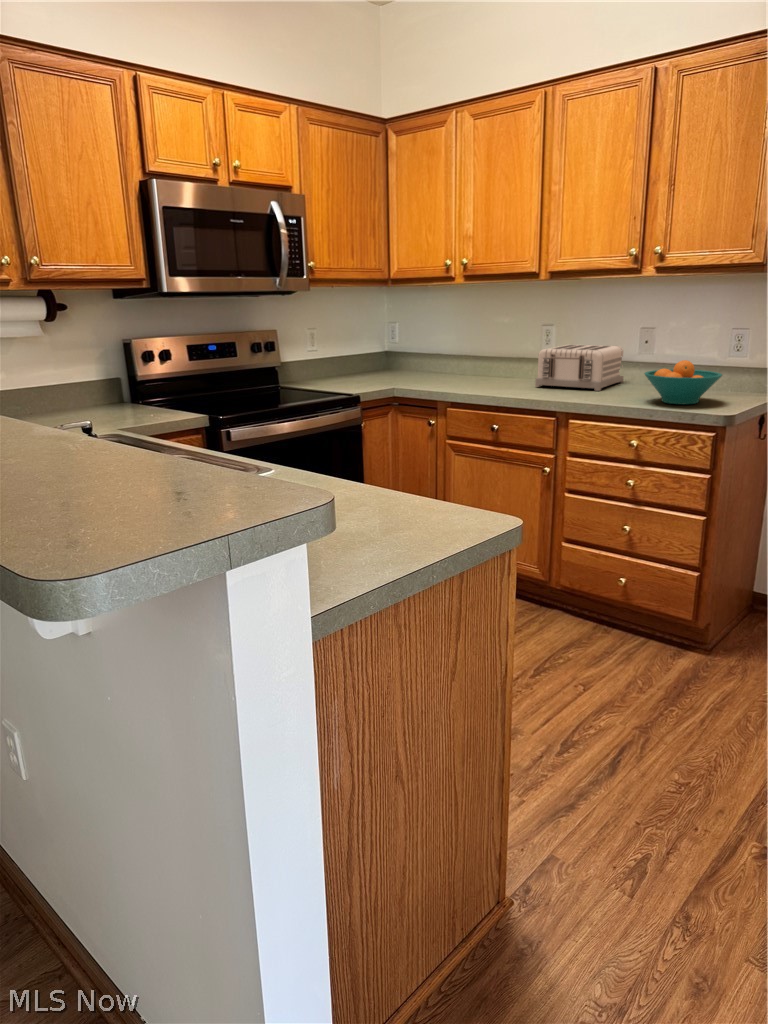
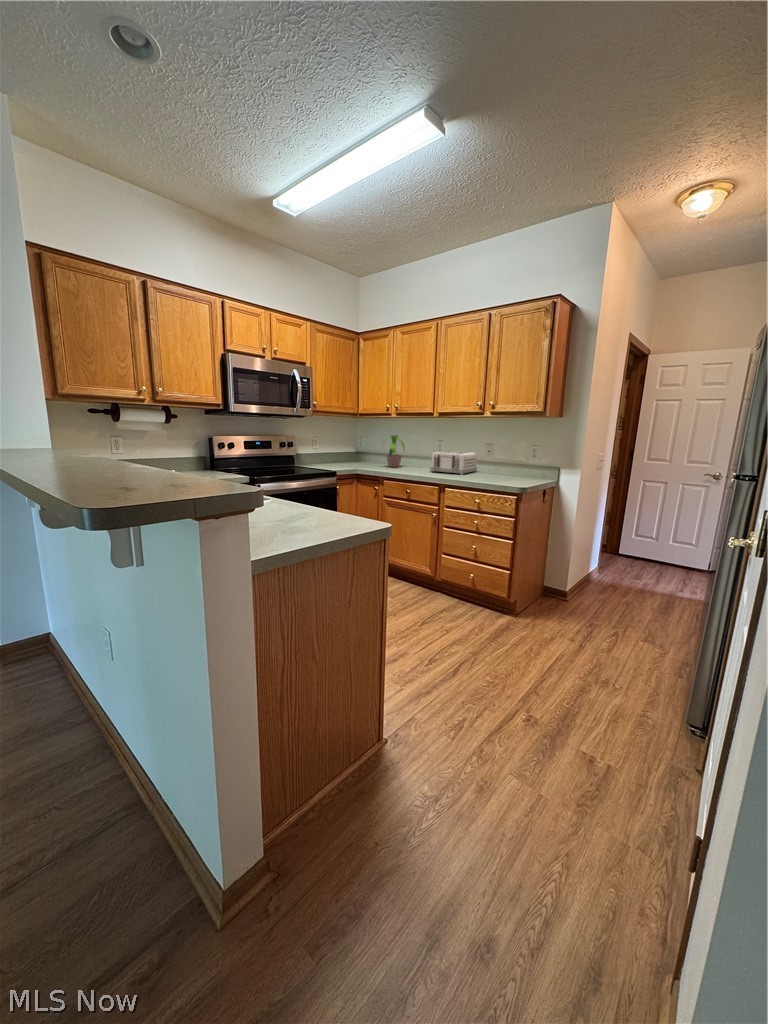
potted plant: none [434,317,486,379] -> present [387,435,404,467]
fruit bowl: present [645,360,722,404] -> none [483,459,523,482]

